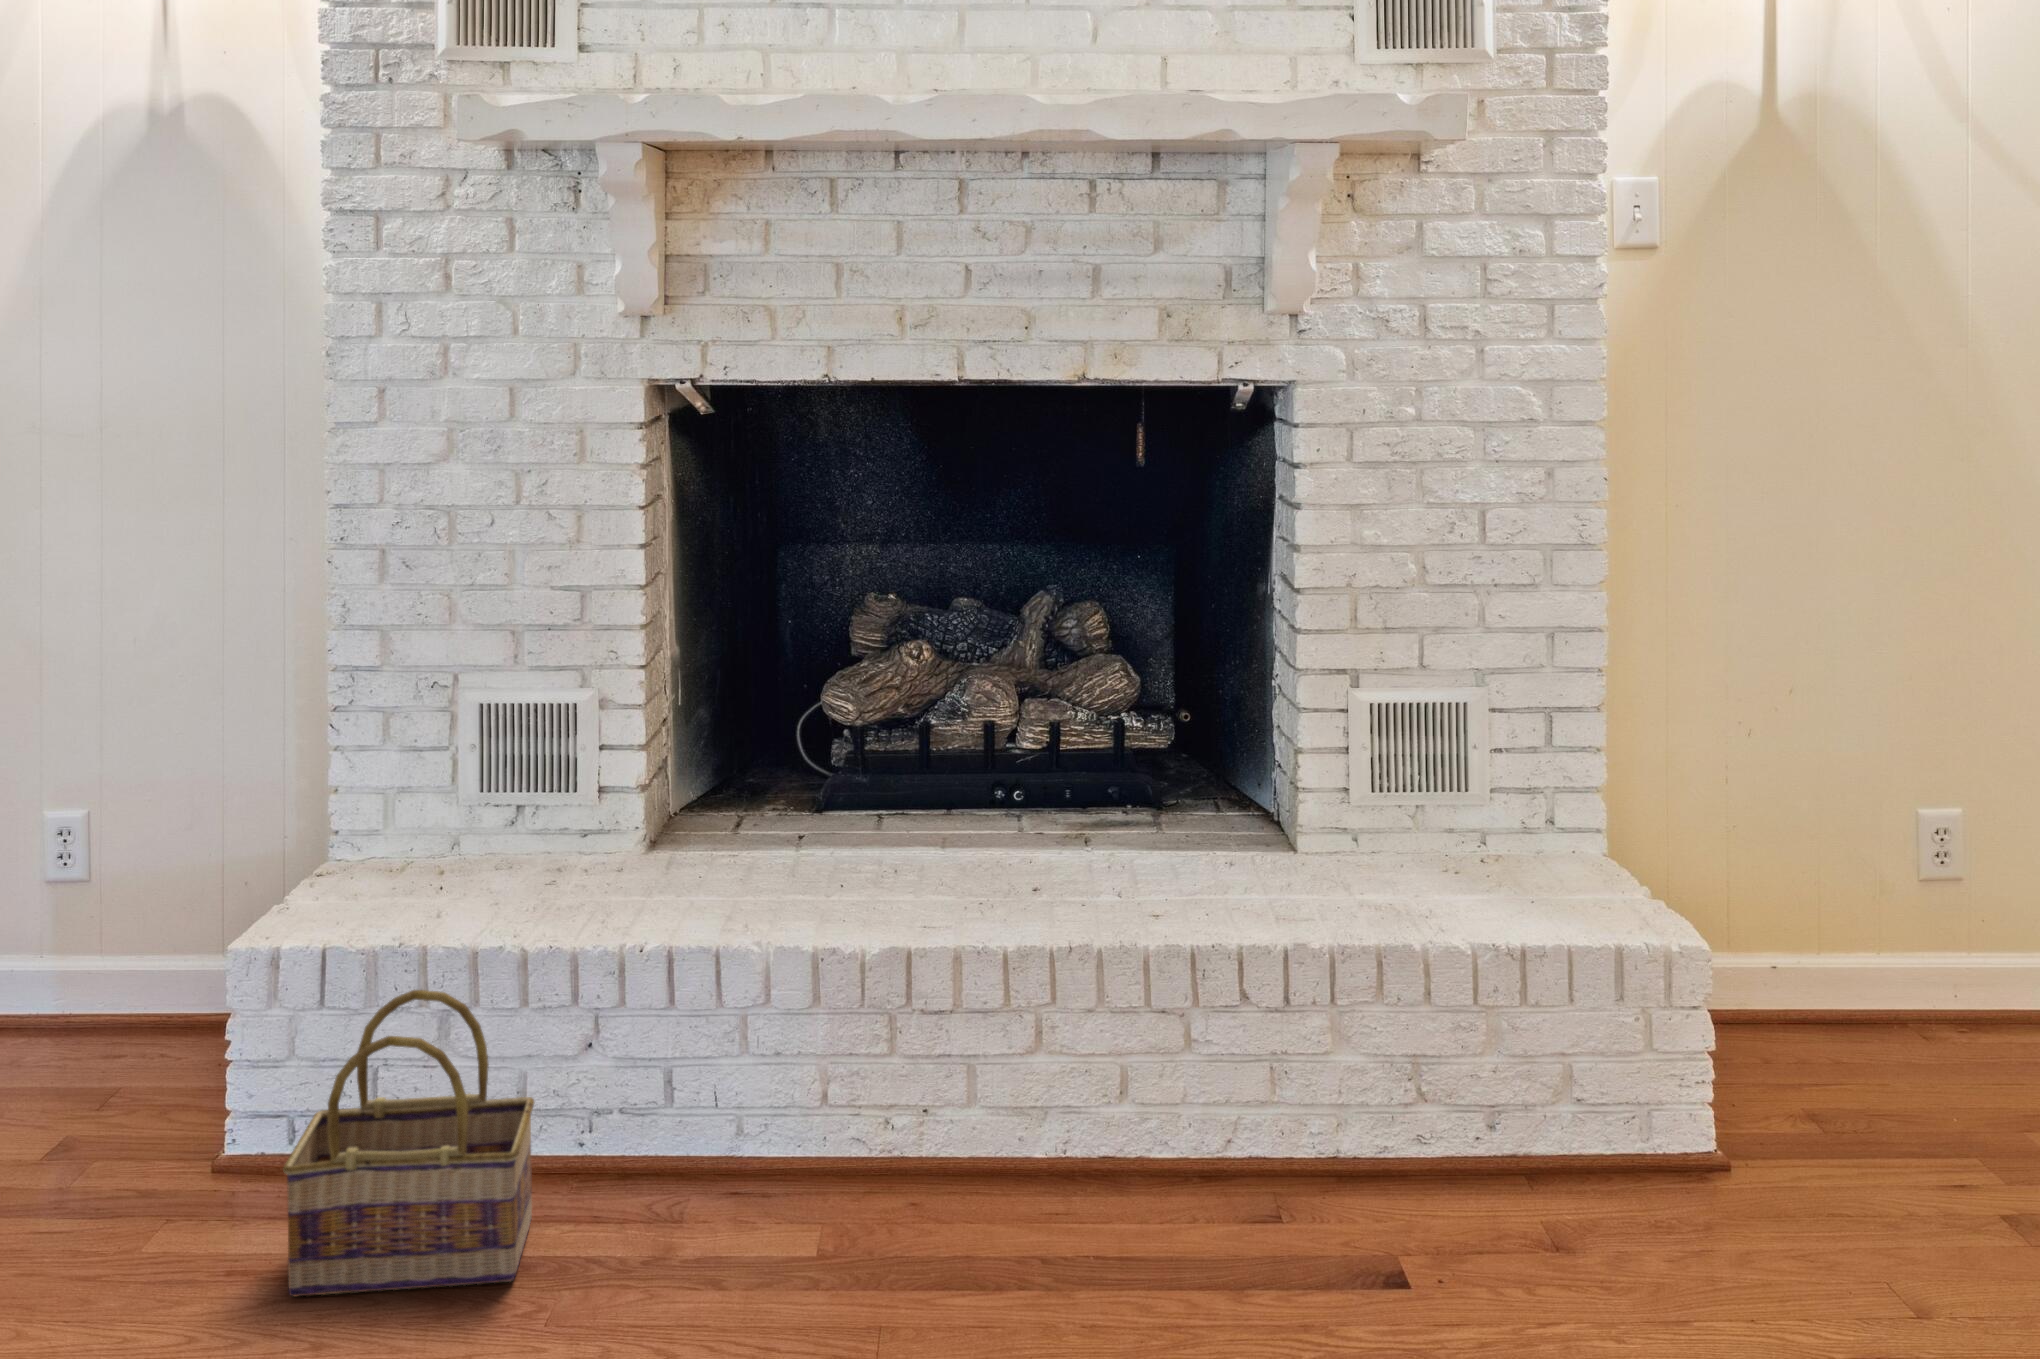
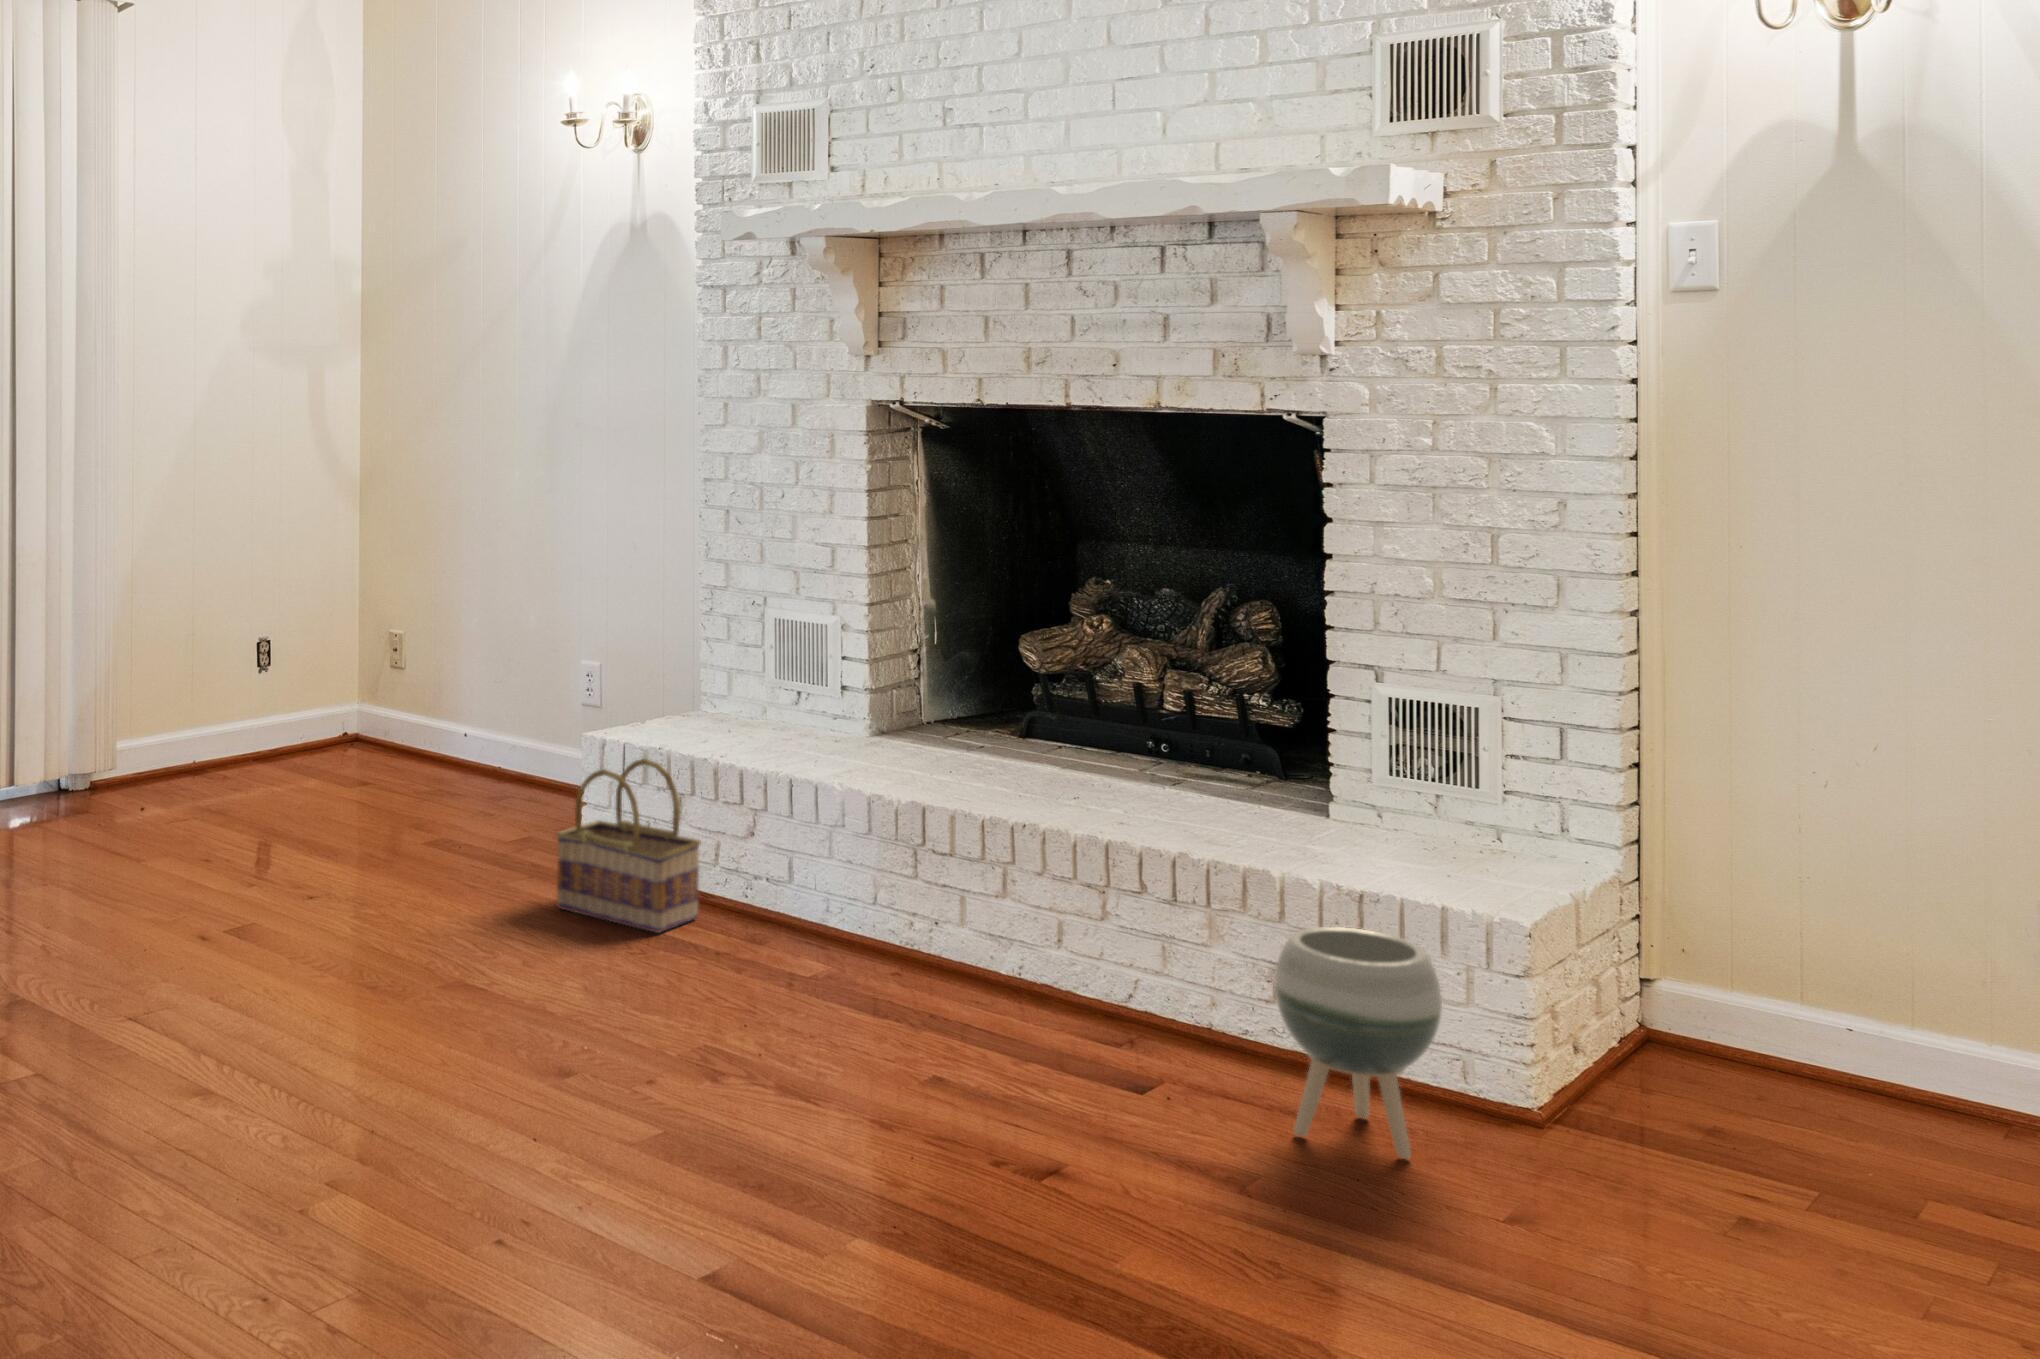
planter: none [1527,999,1724,1286] -> present [1275,927,1442,1159]

